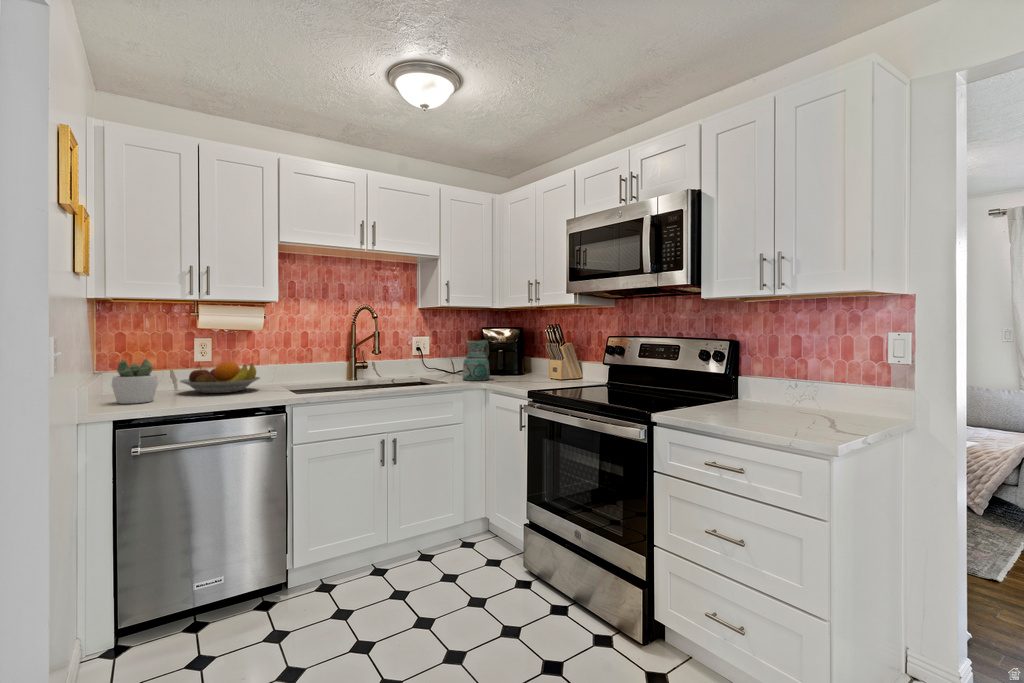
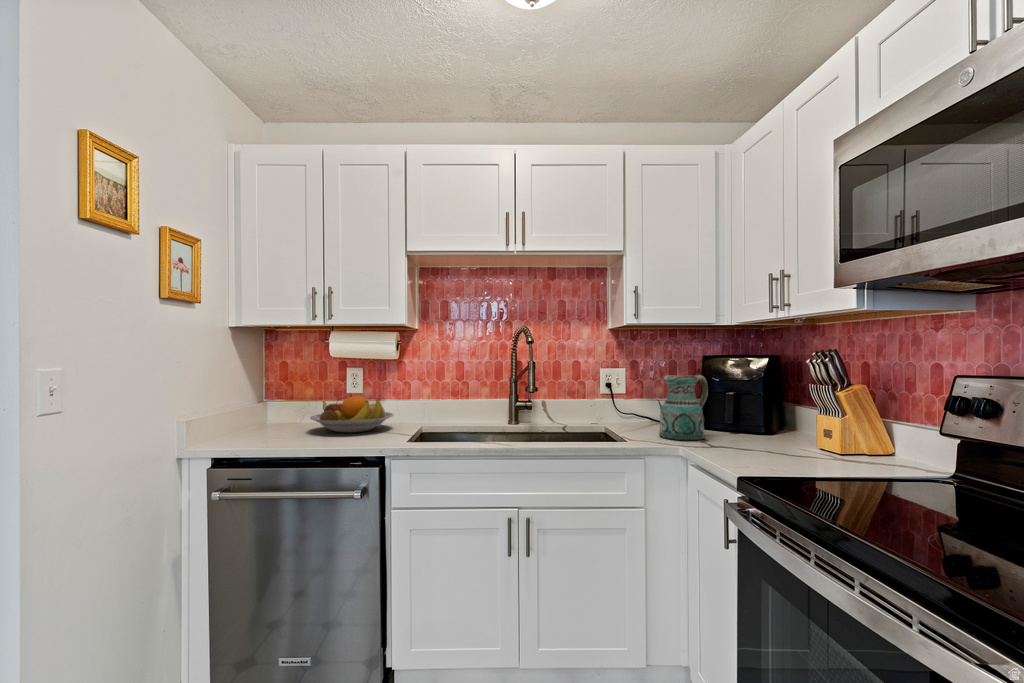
succulent plant: present [112,359,158,404] -> none [226,392,270,441]

